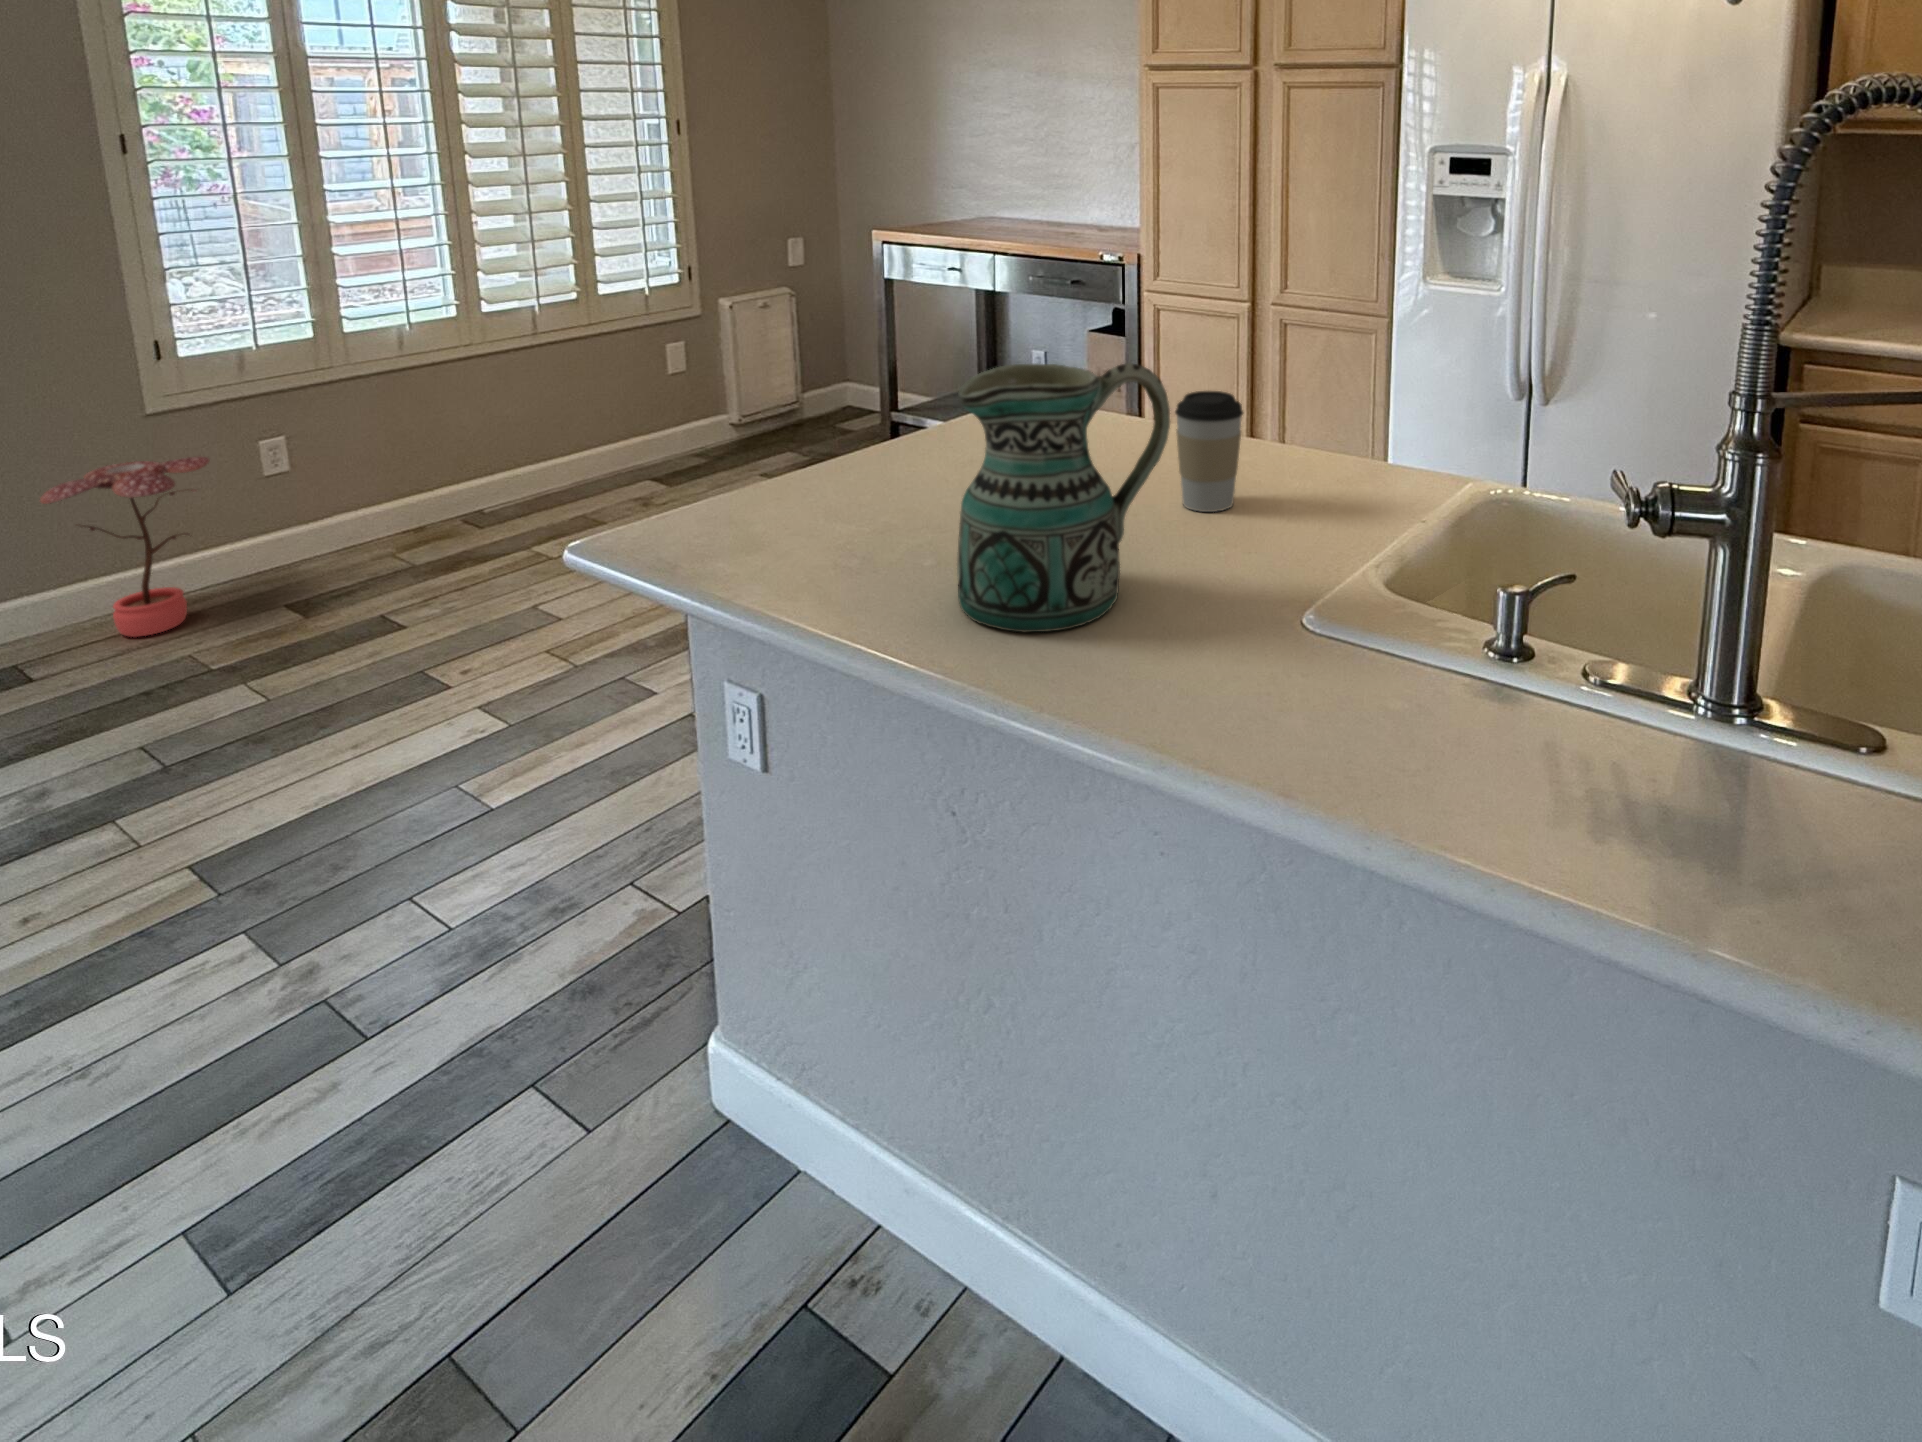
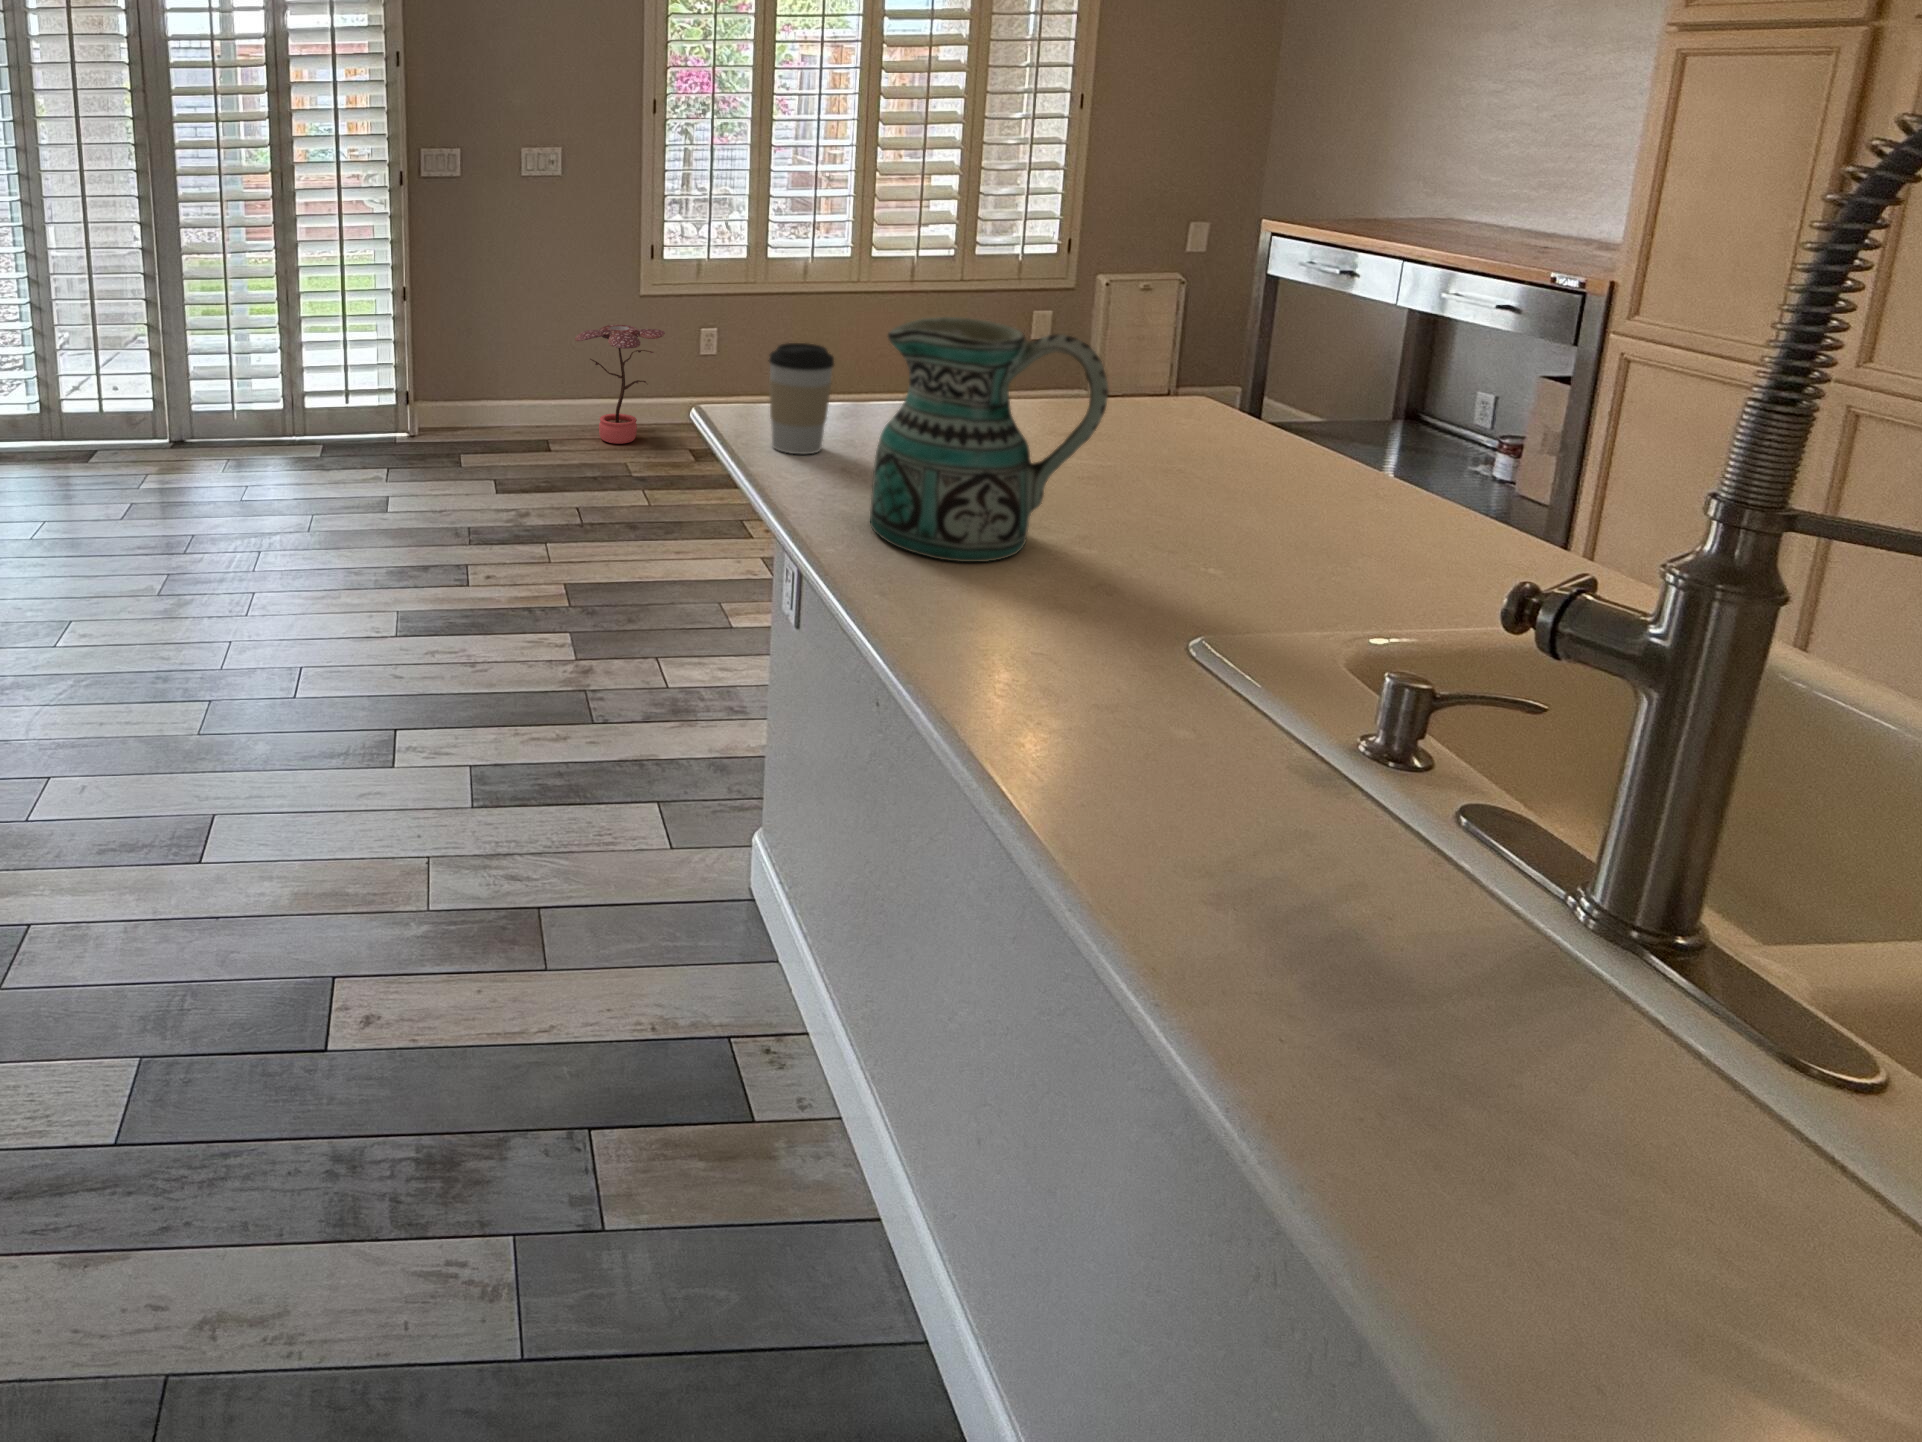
coffee cup: present [1175,391,1243,512] -> present [769,343,834,454]

